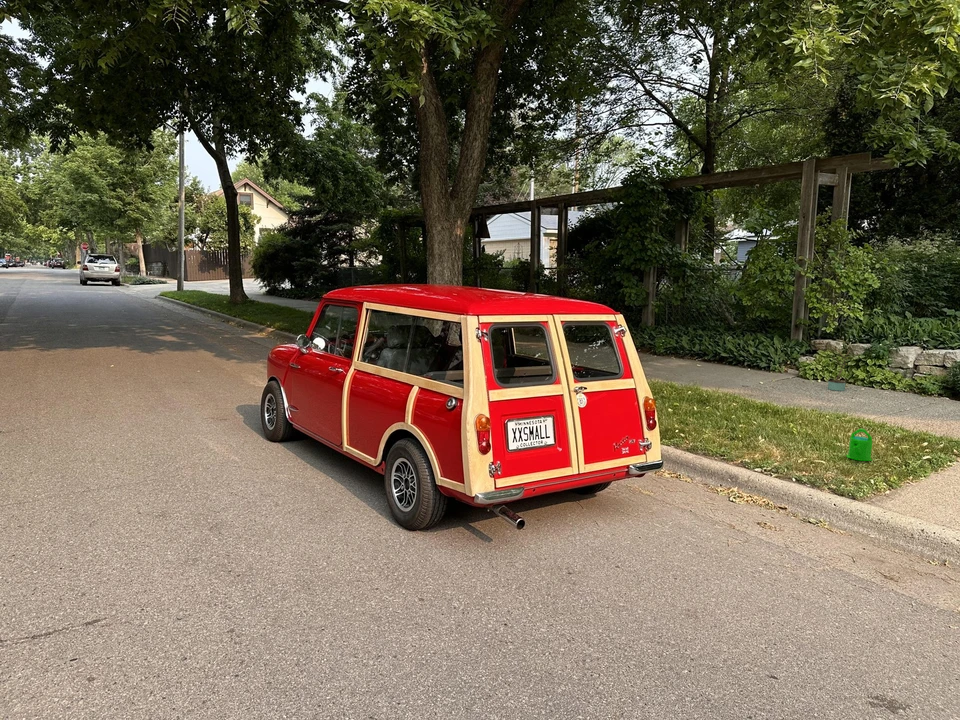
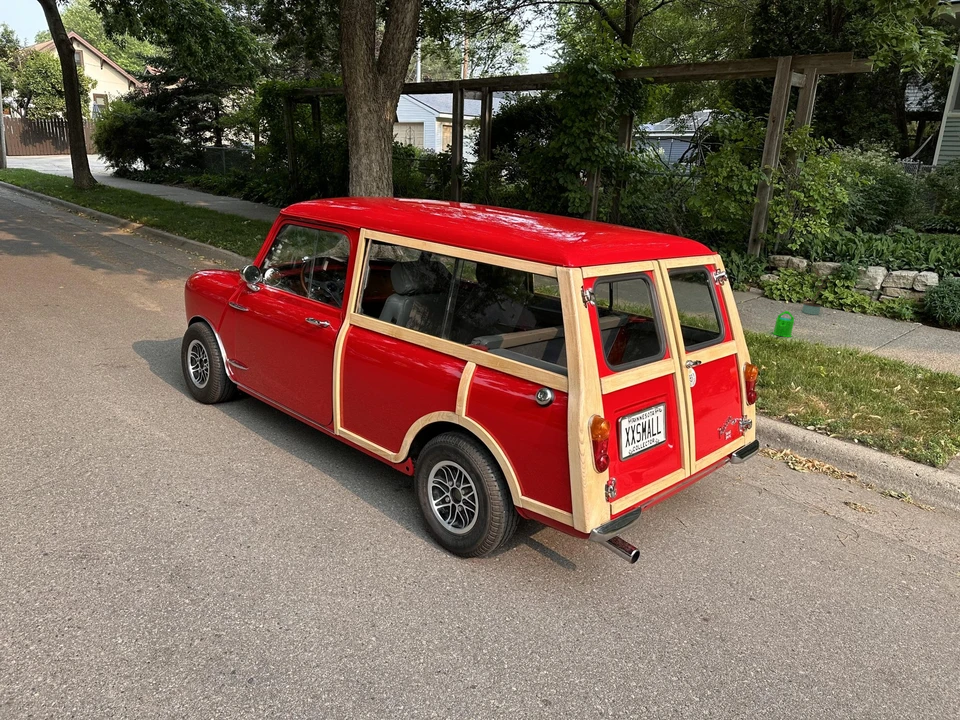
watering can: present [846,429,872,461] -> present [773,311,794,337]

